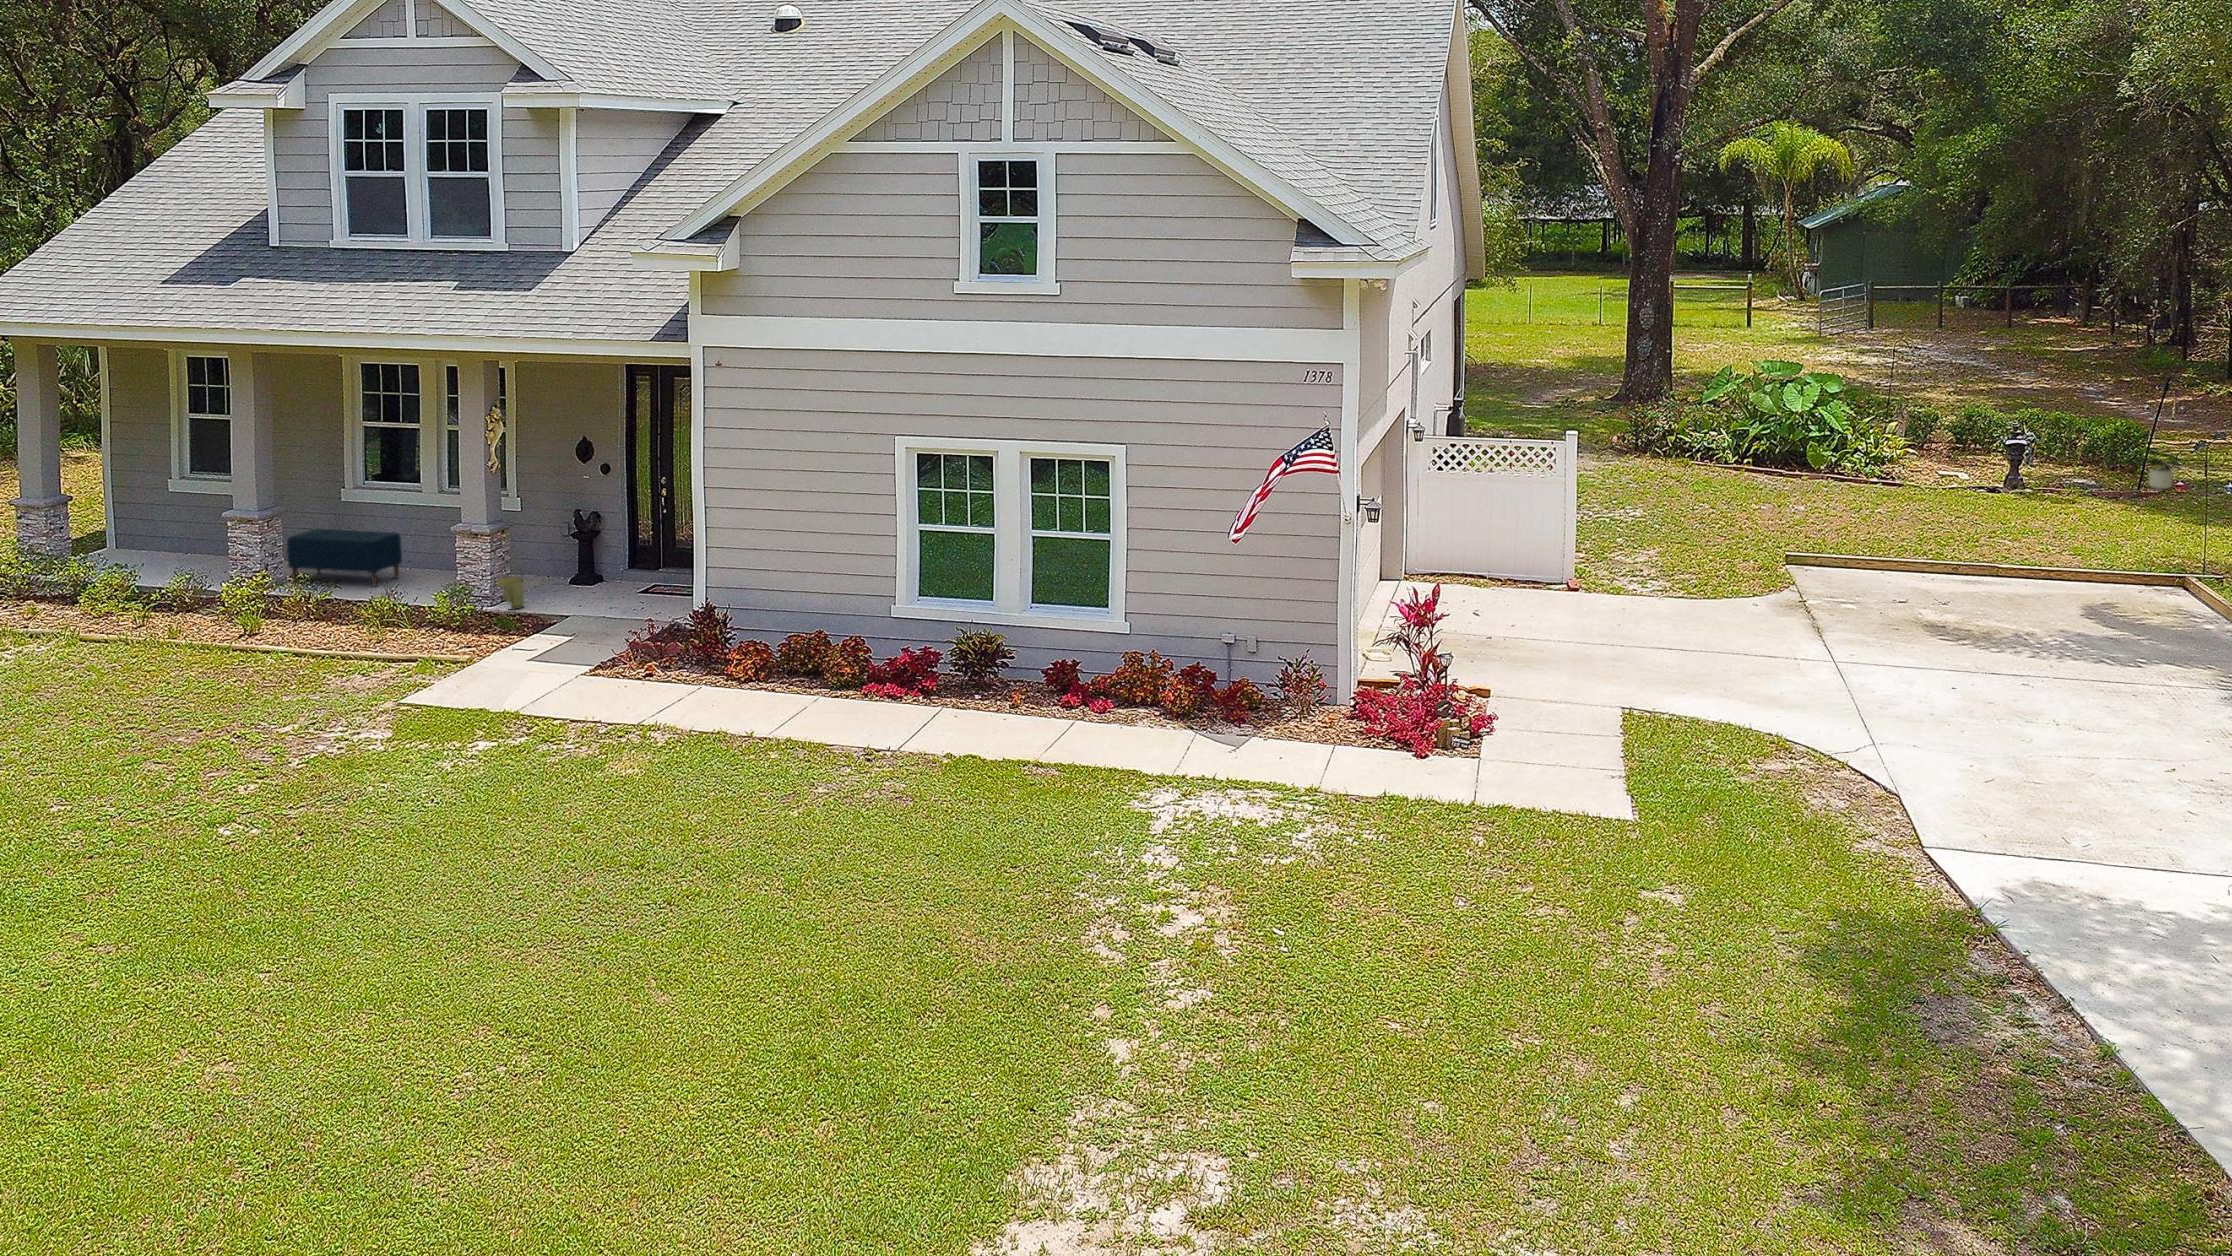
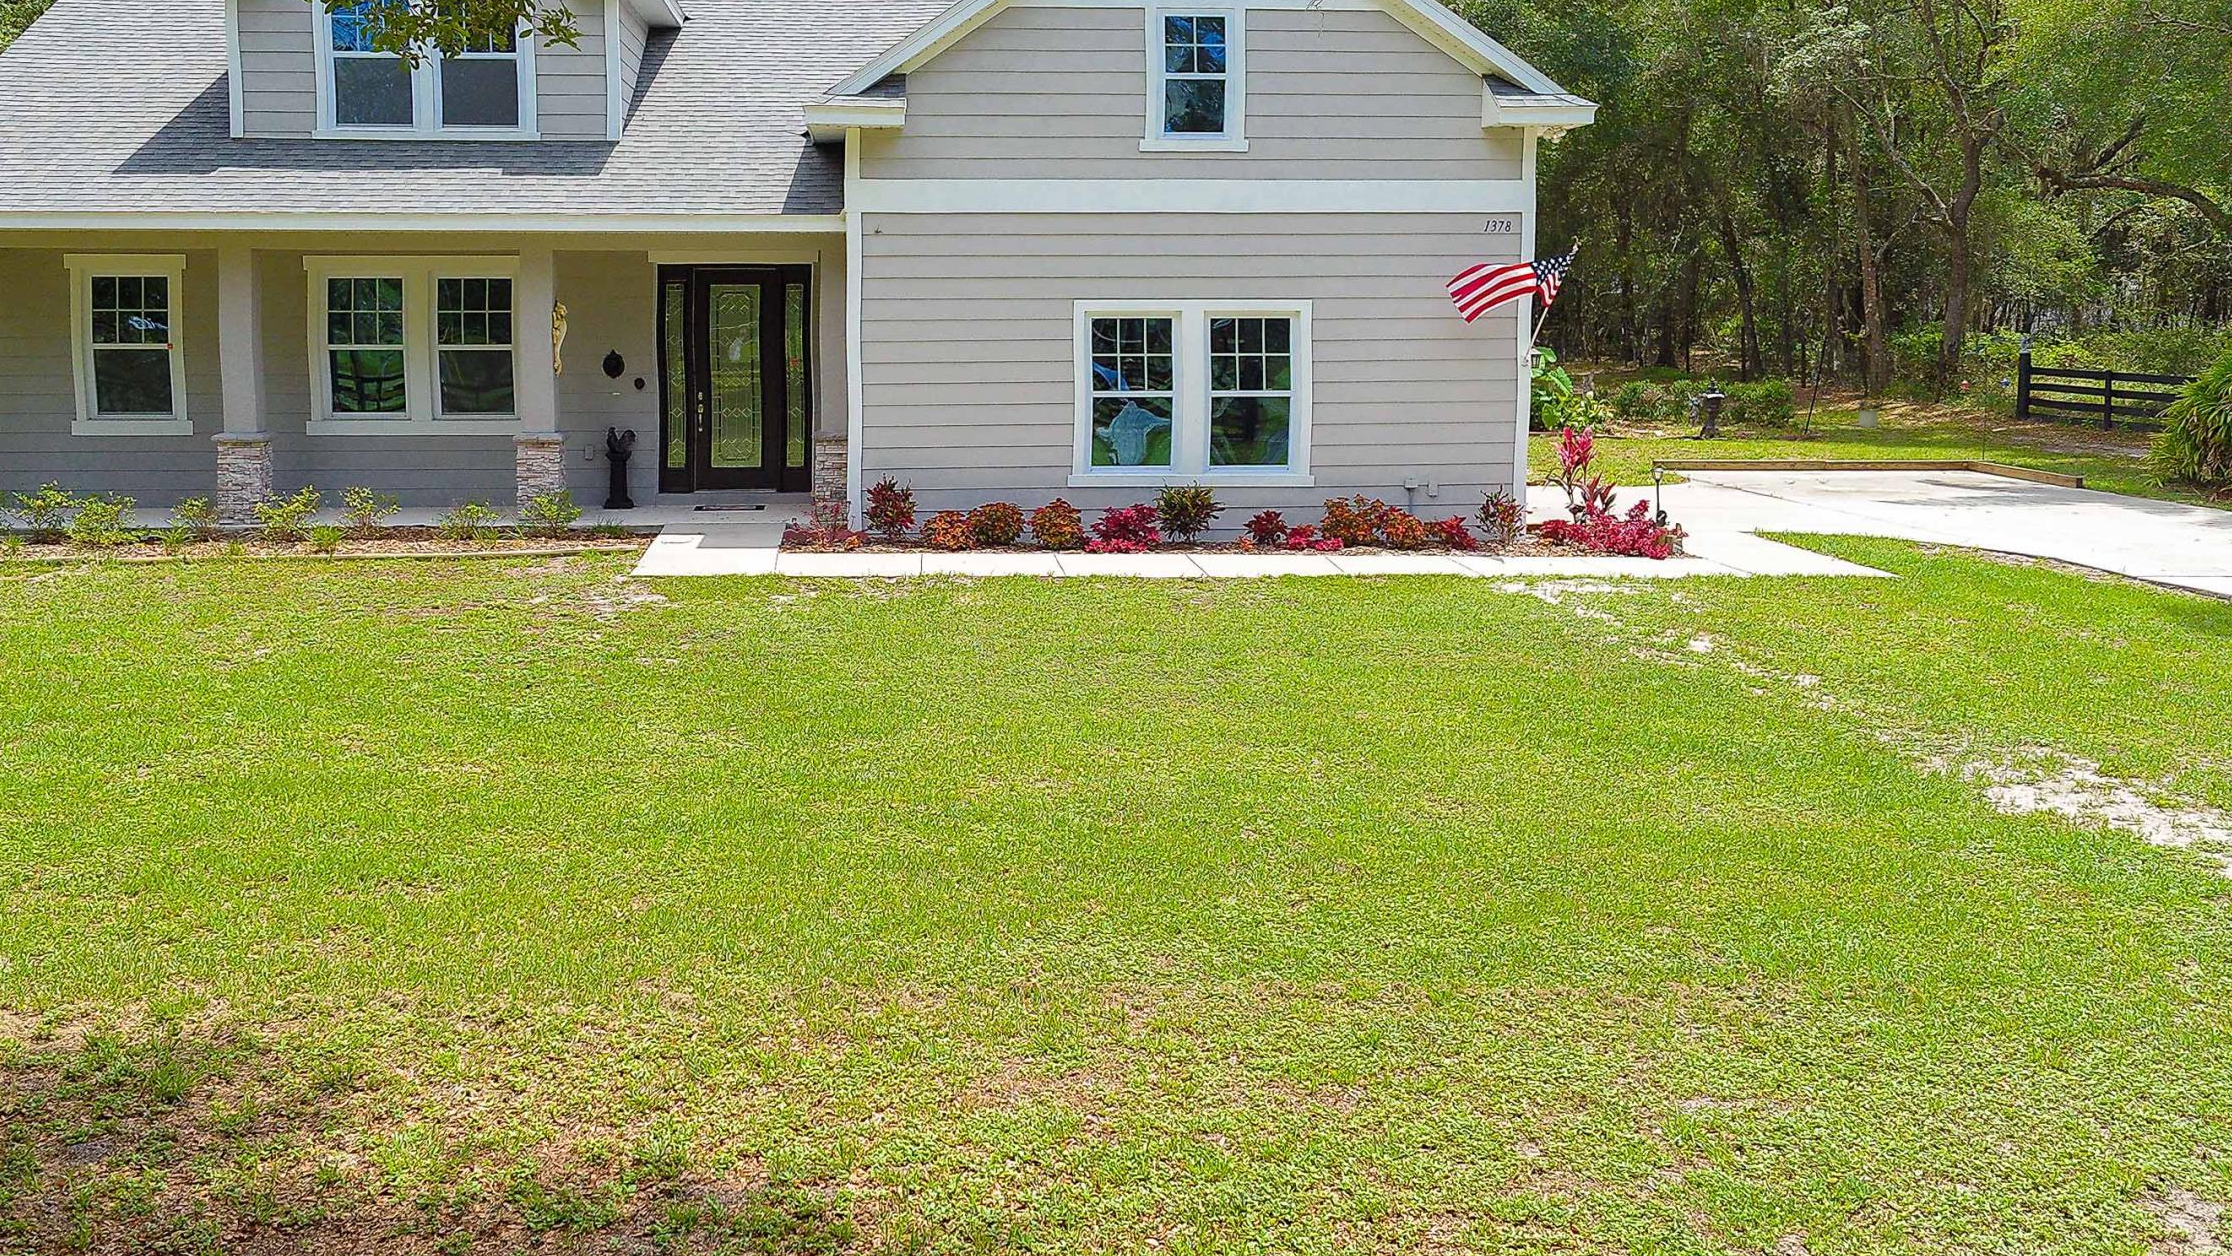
bench: present [287,529,402,587] -> none [265,467,394,525]
watering can: present [496,577,524,610] -> none [567,484,590,529]

